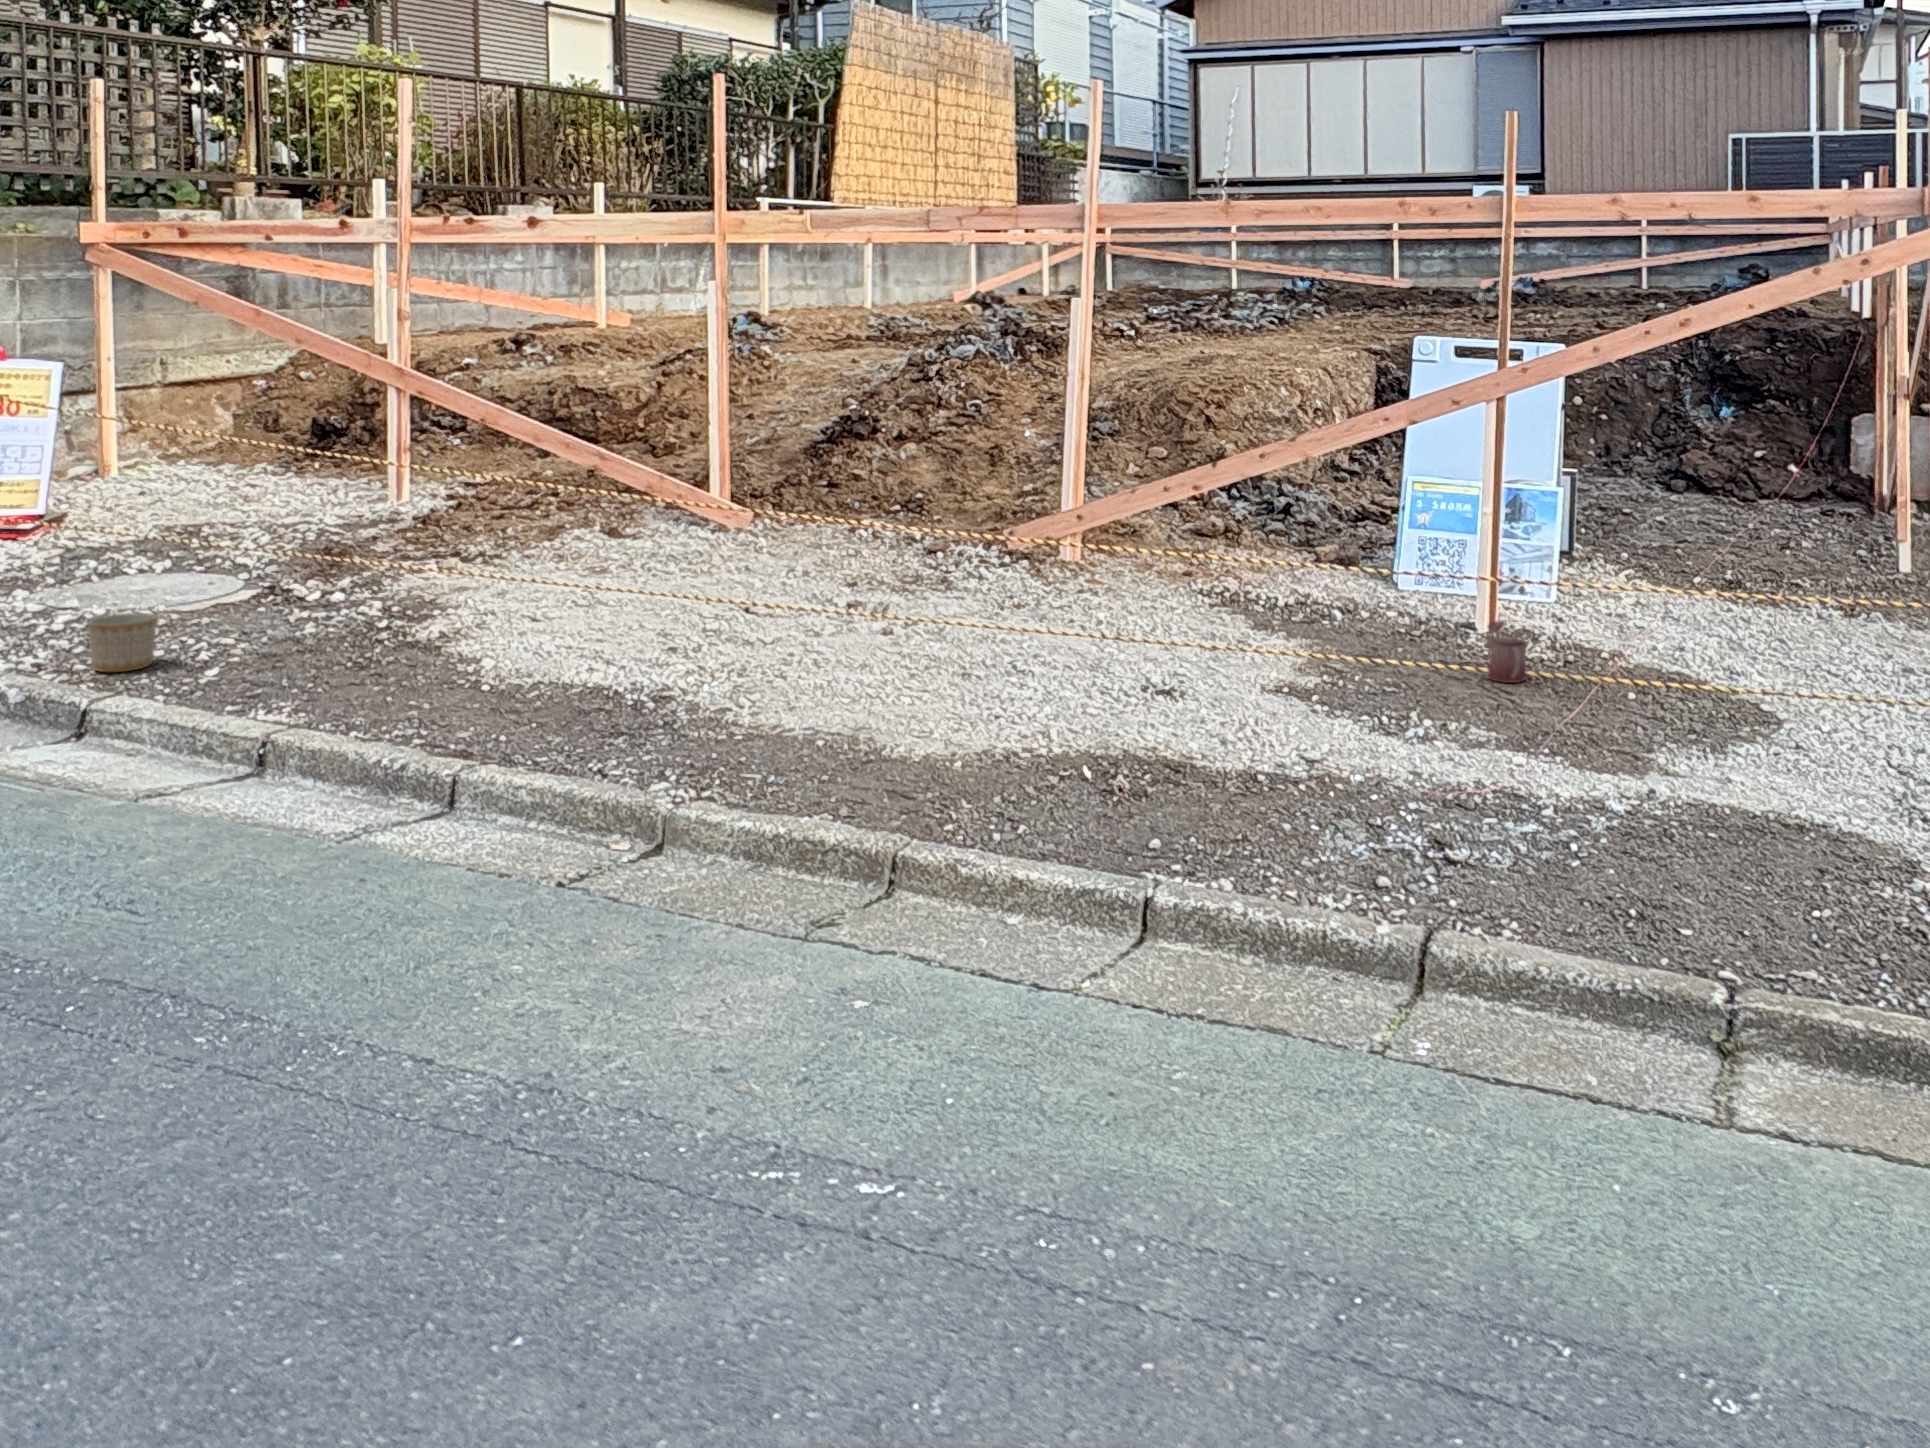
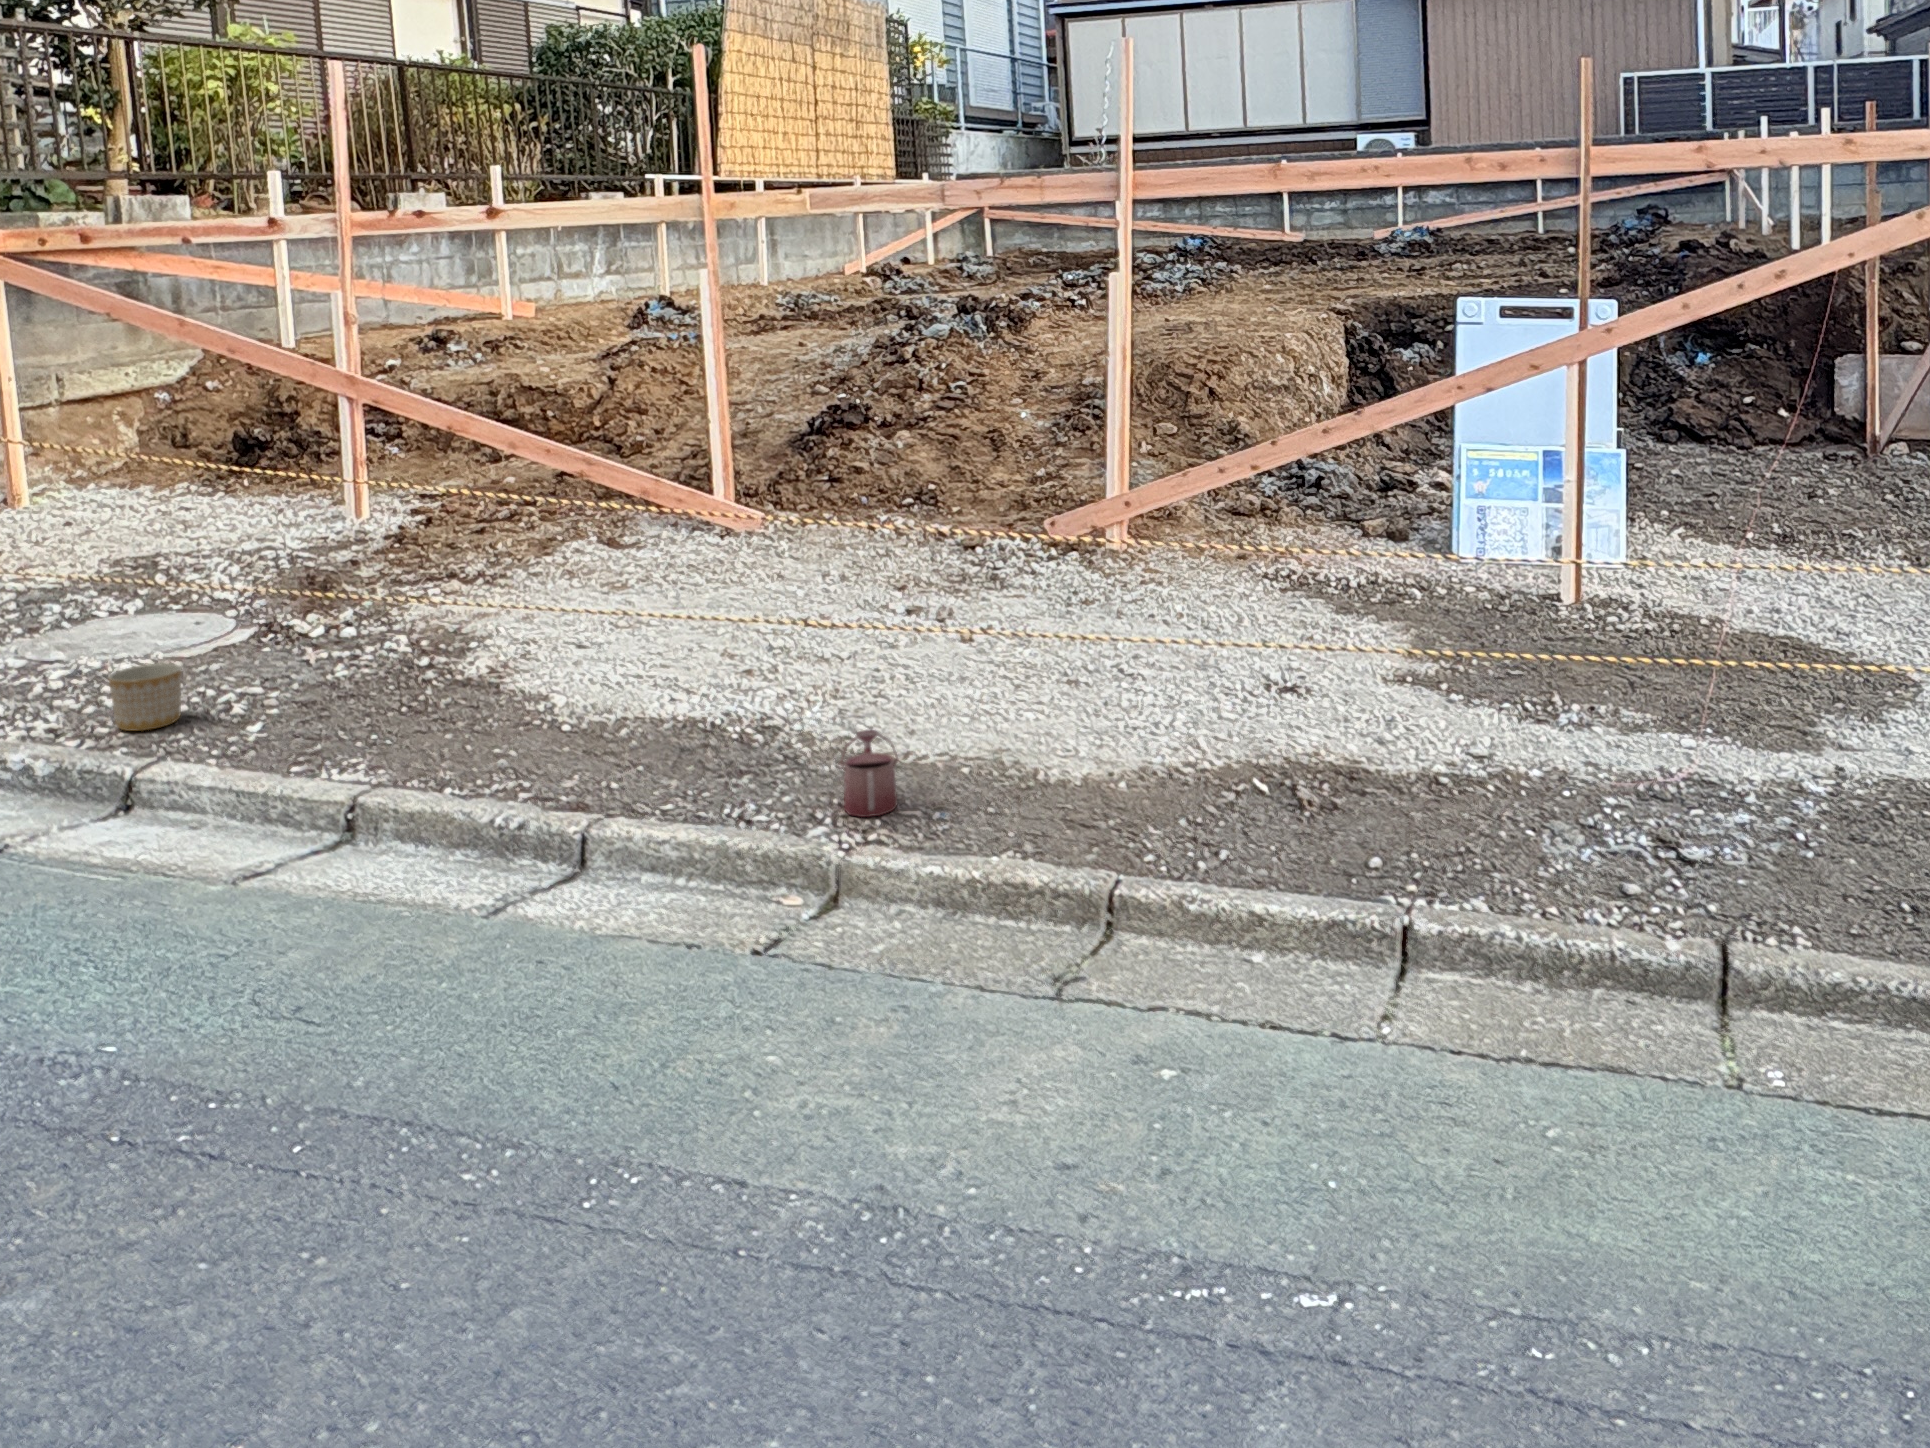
watering can: present [1487,620,1529,683] -> present [840,730,898,817]

